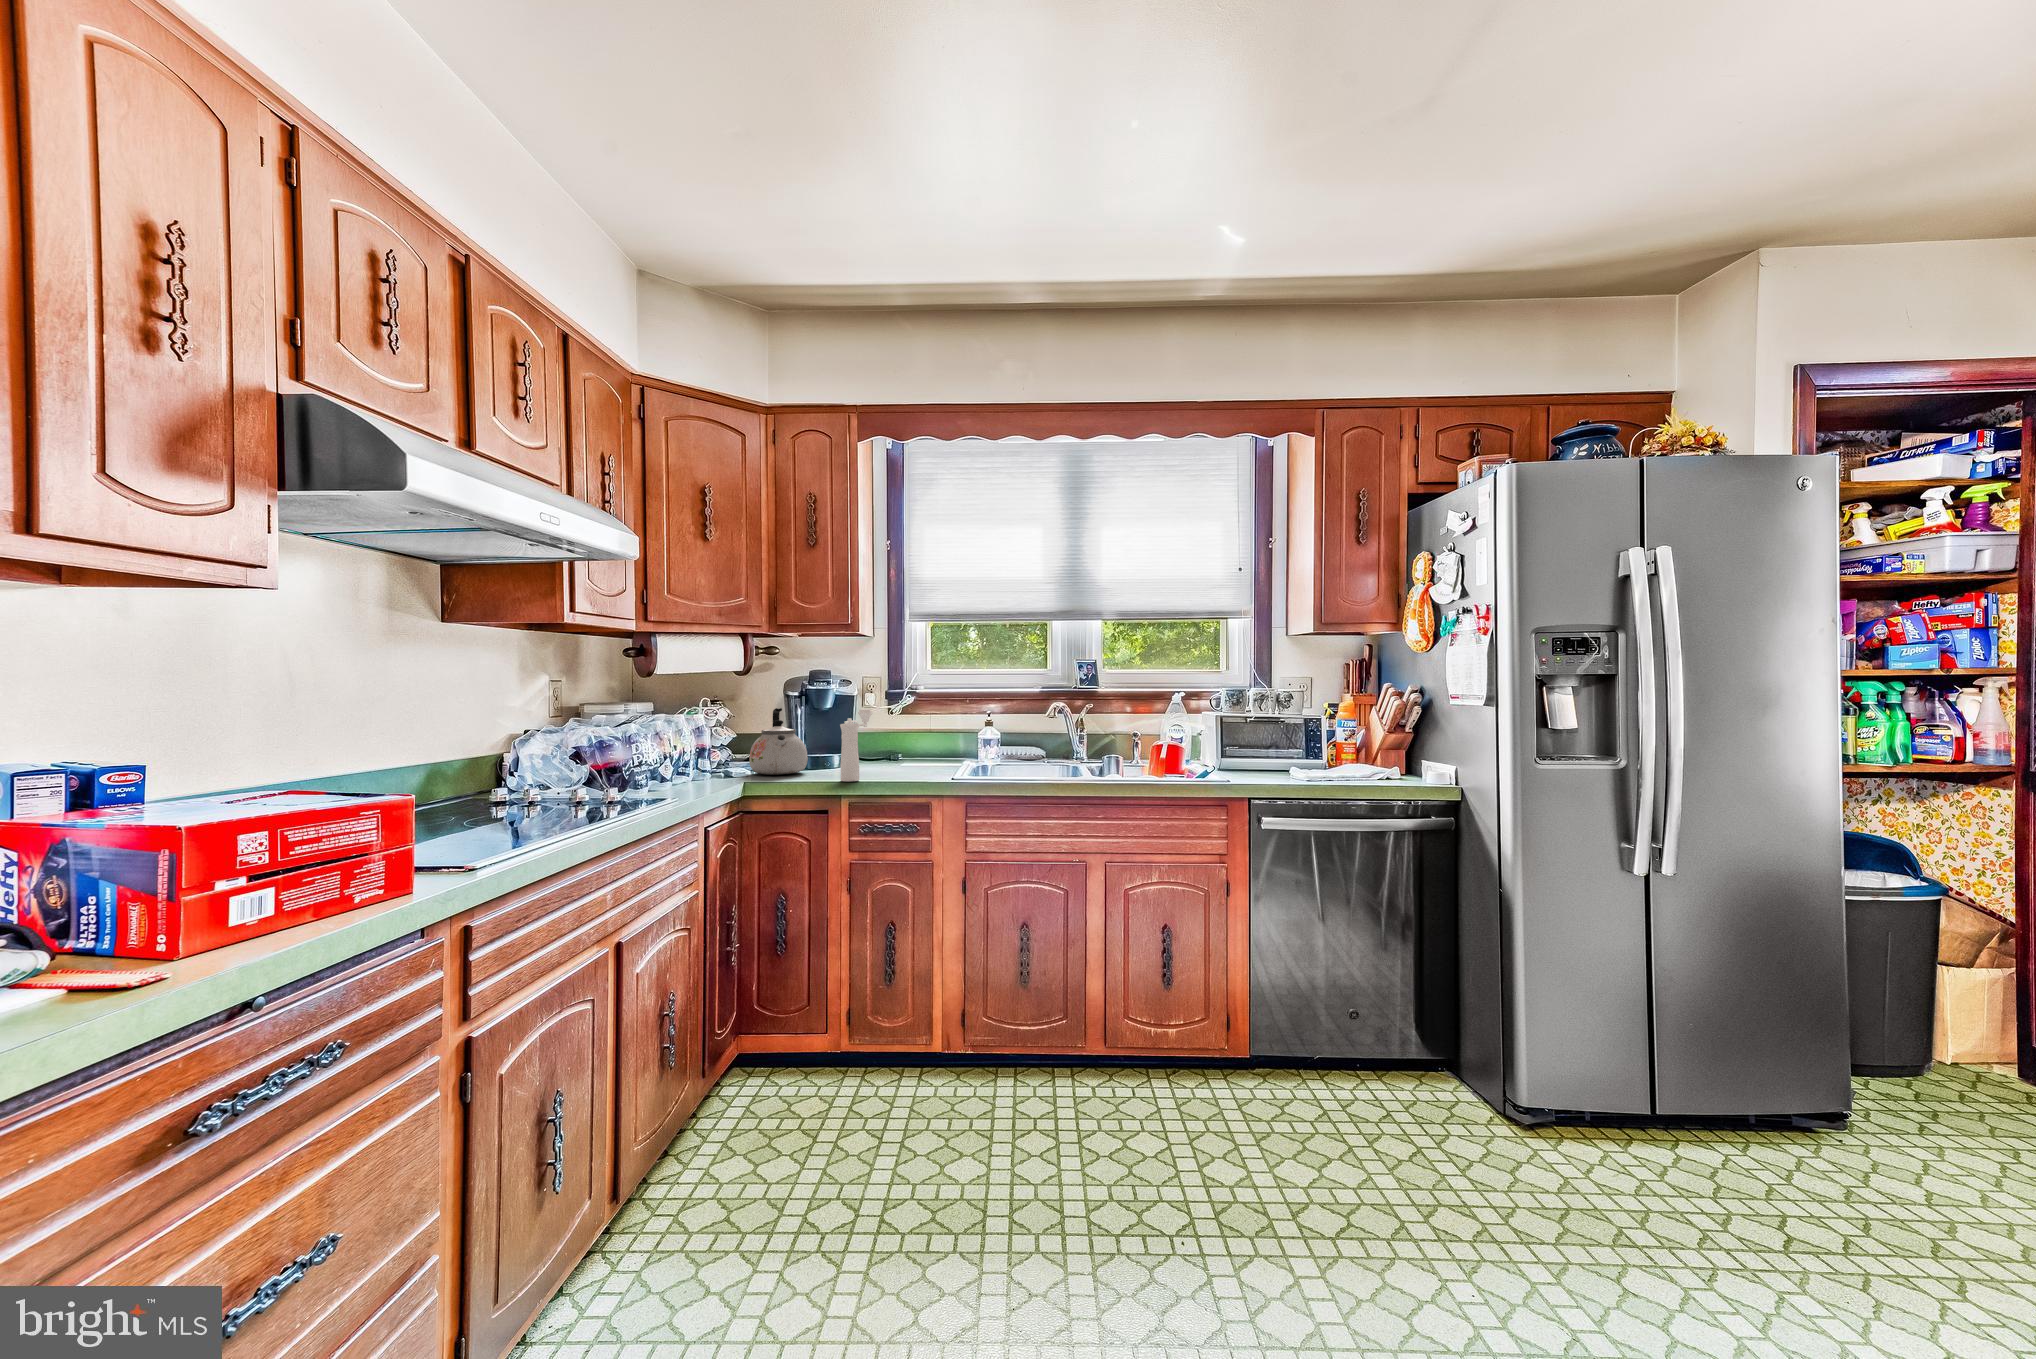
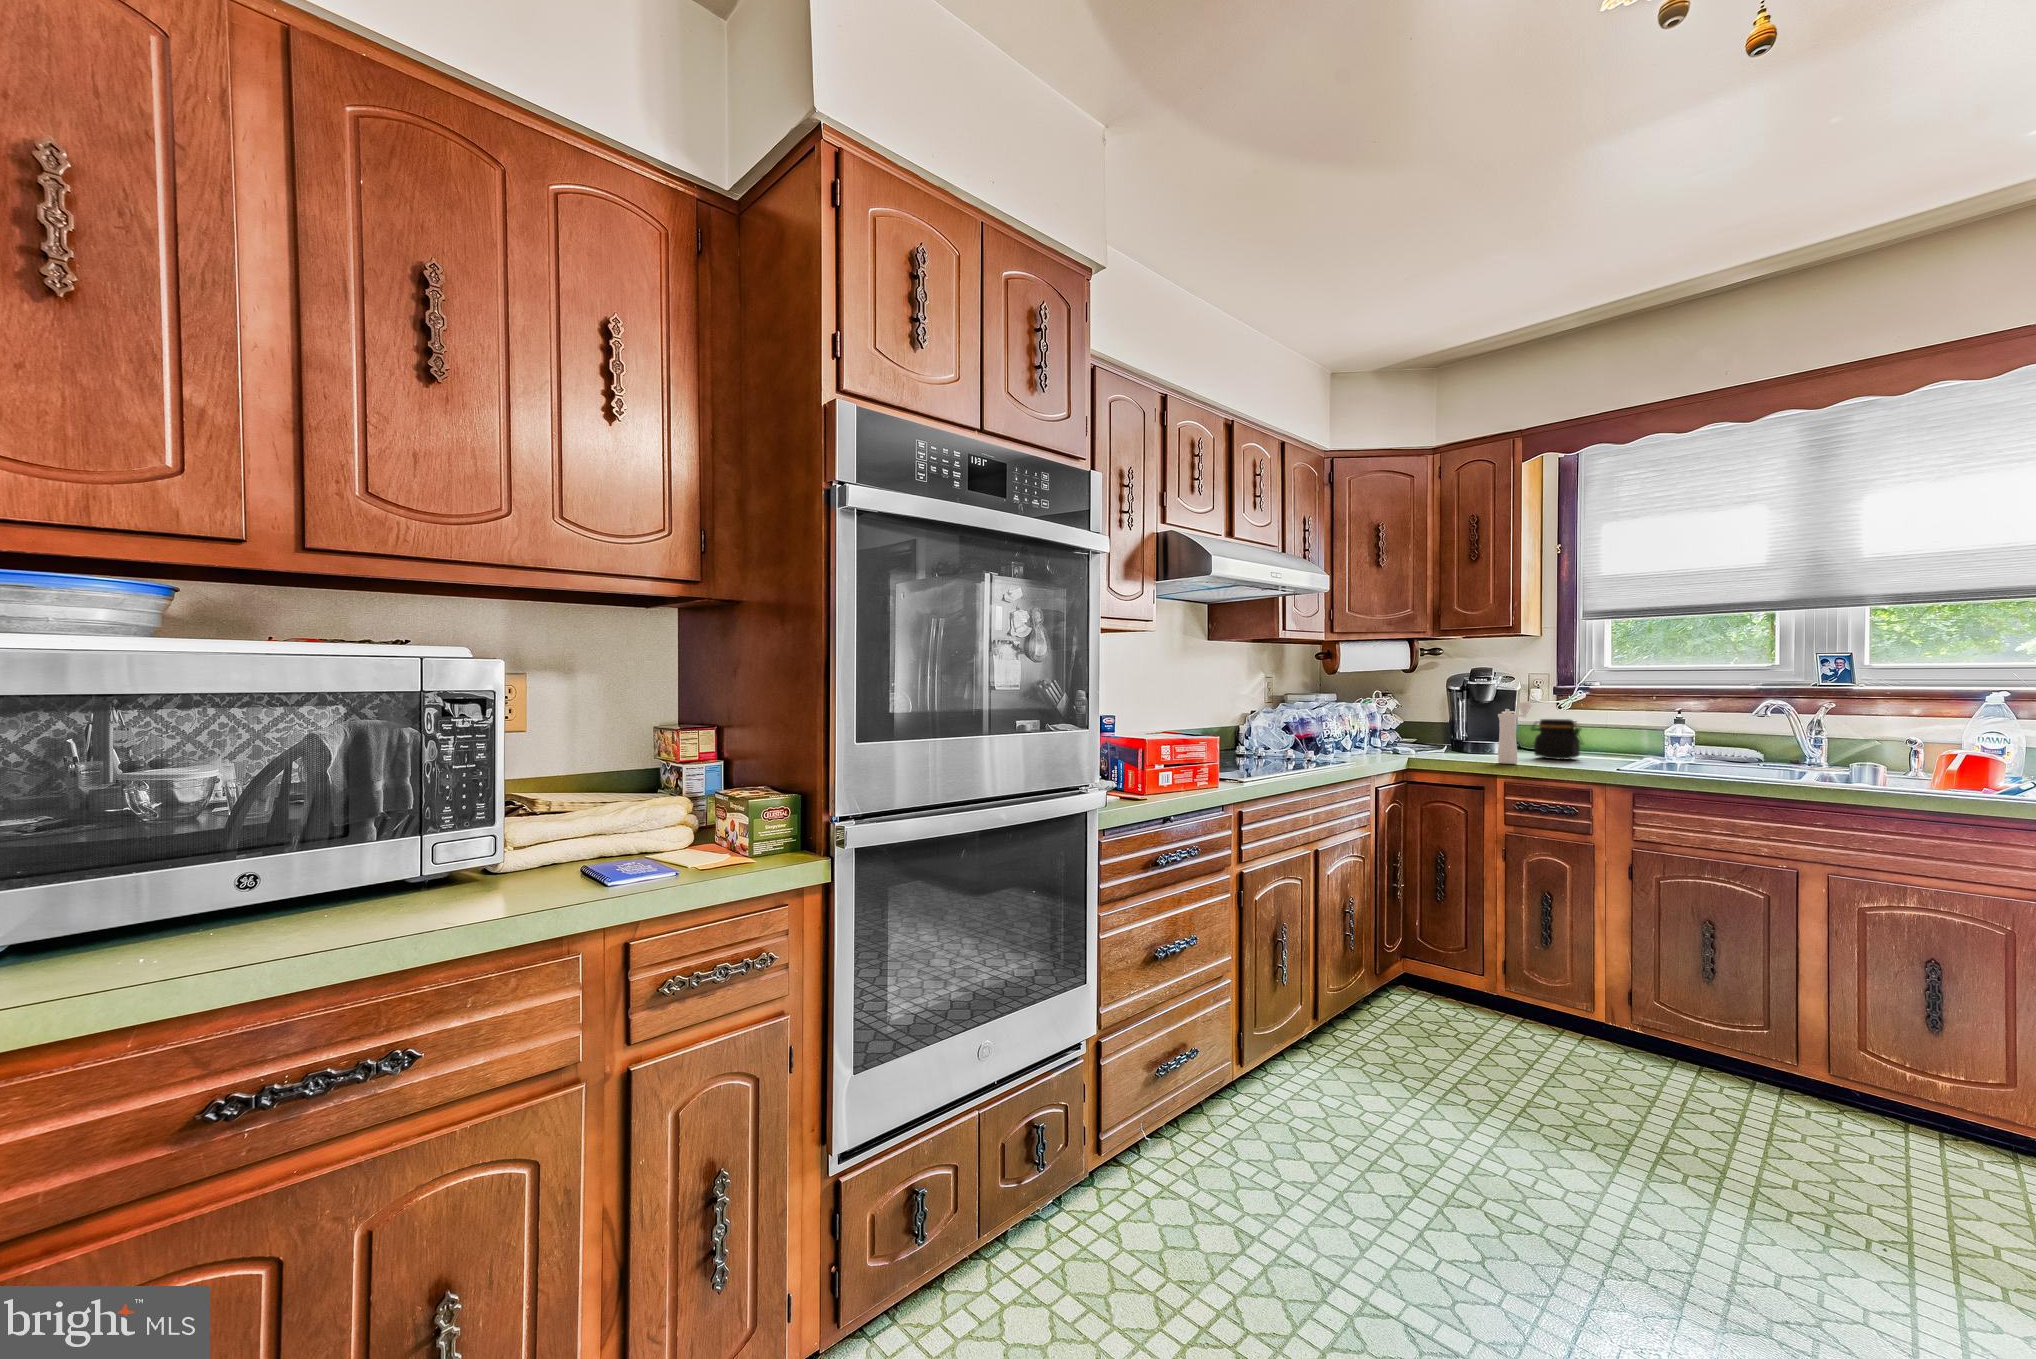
kettle: present [749,708,808,775] -> none [1415,700,1468,754]
jar: none [868,726,917,770] -> present [1531,719,1582,759]

